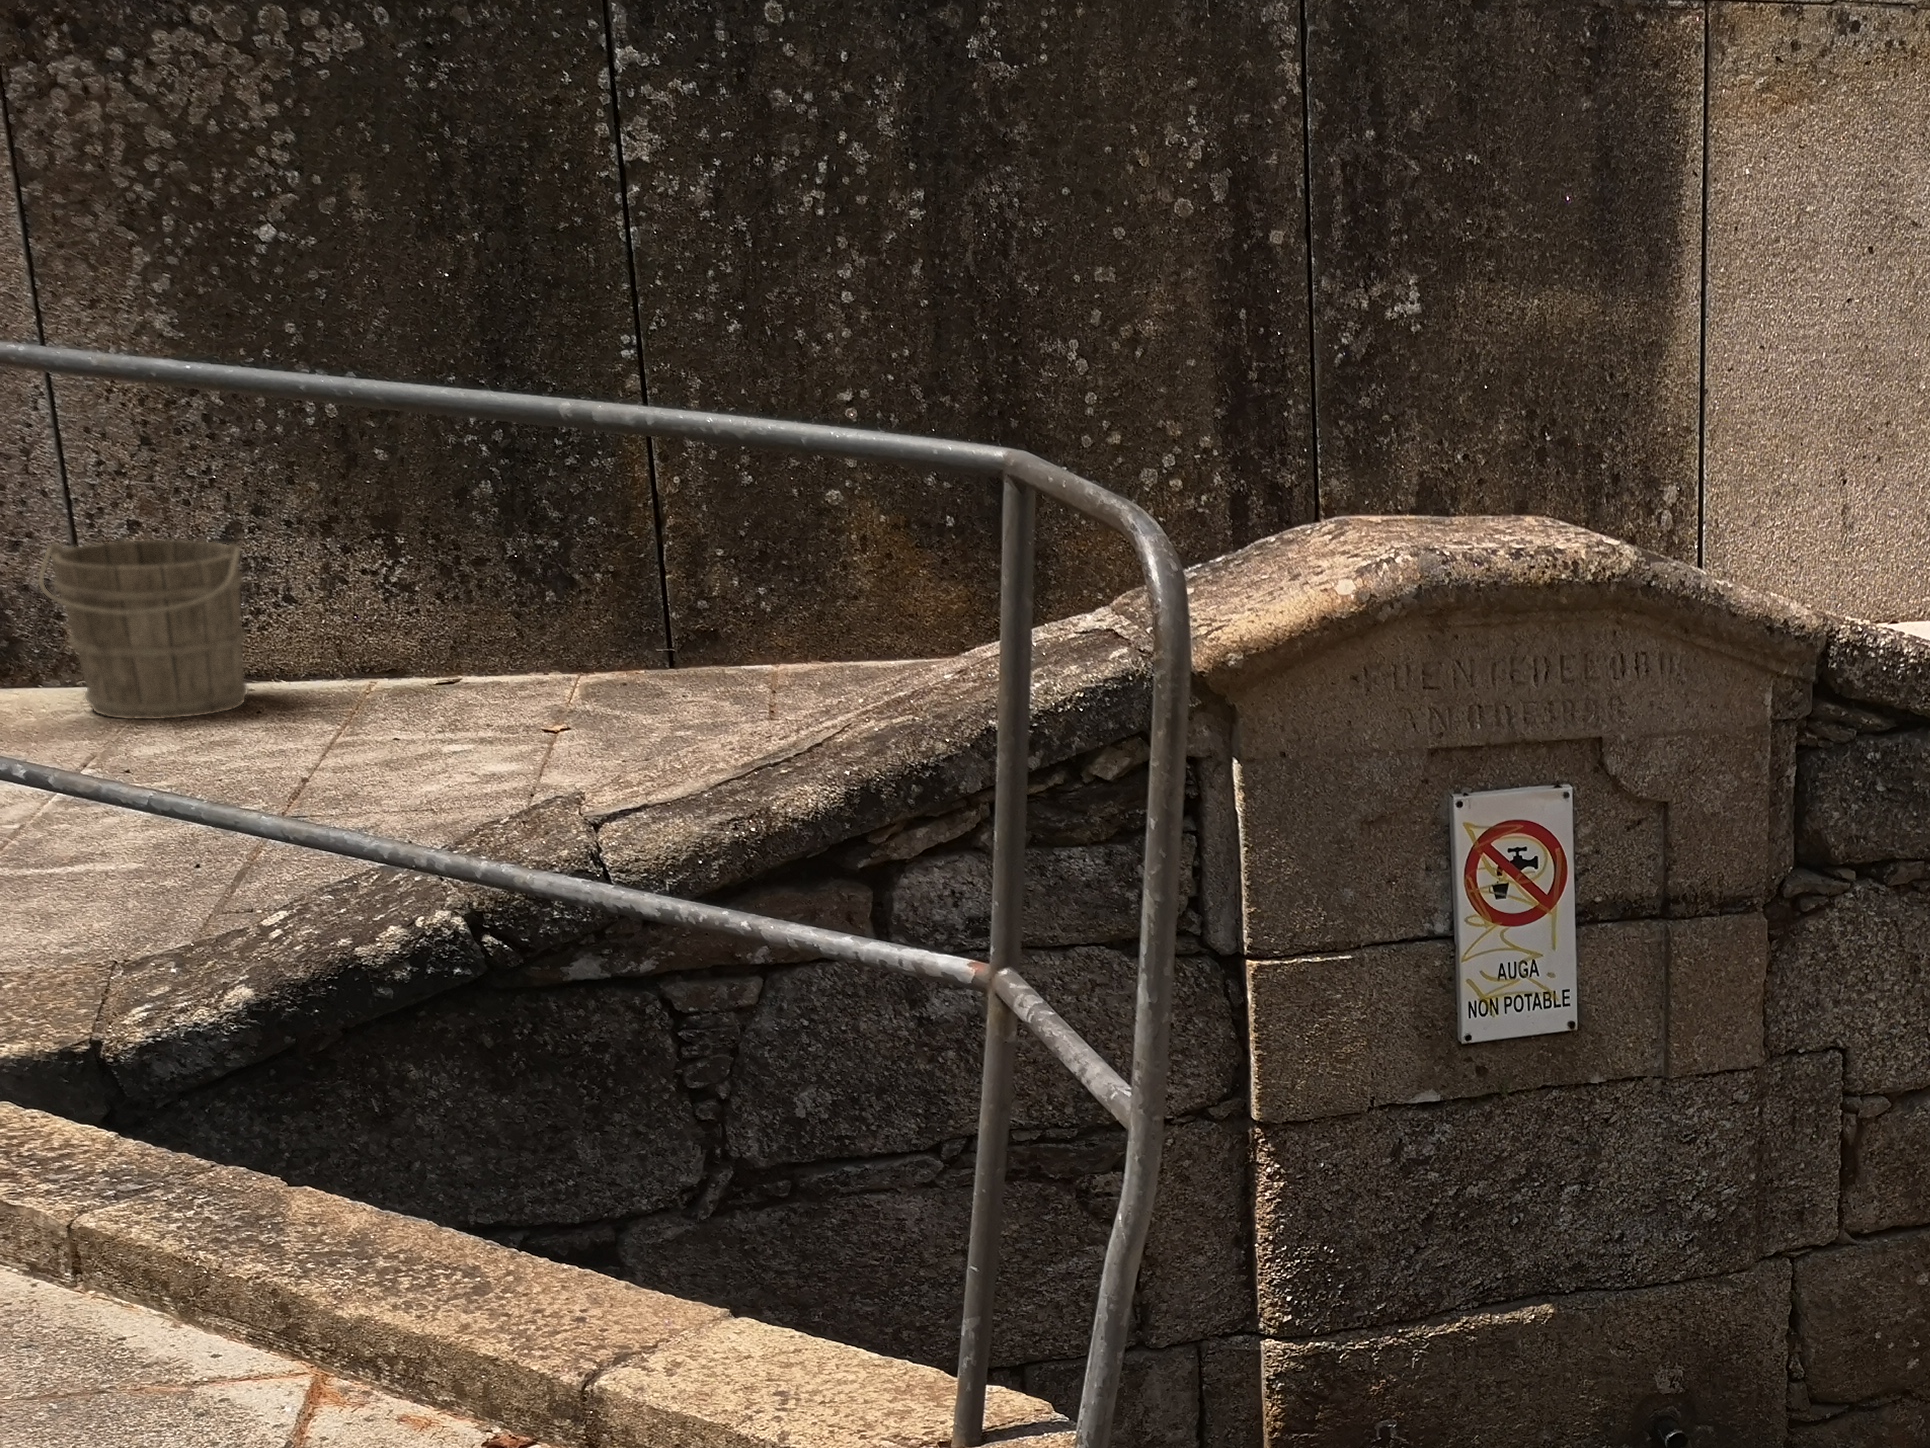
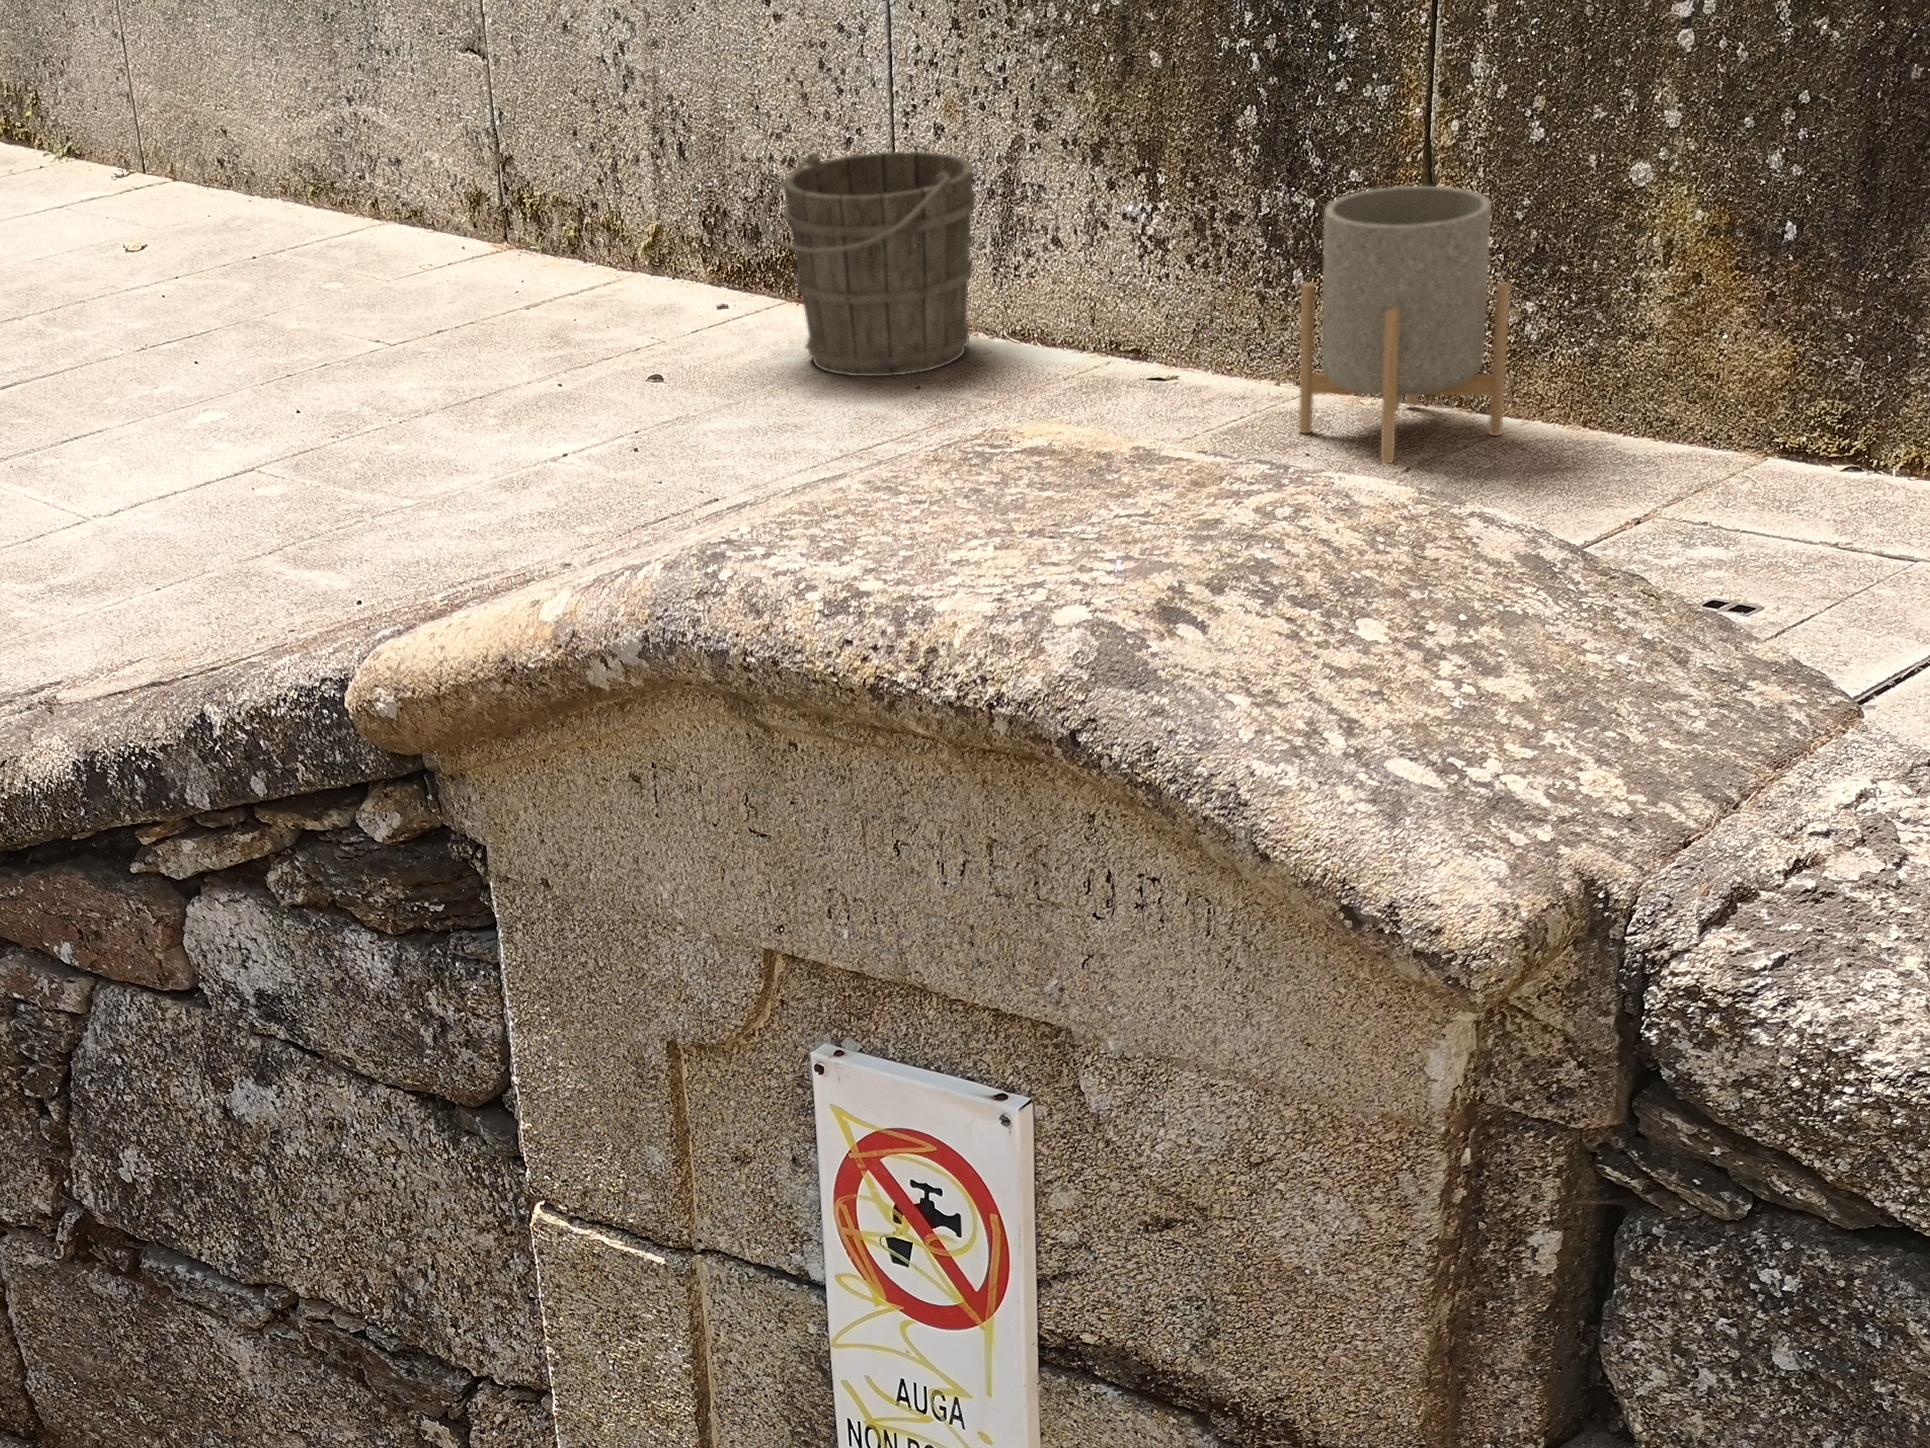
planter: none [638,516,790,698] -> present [1299,186,1510,463]

